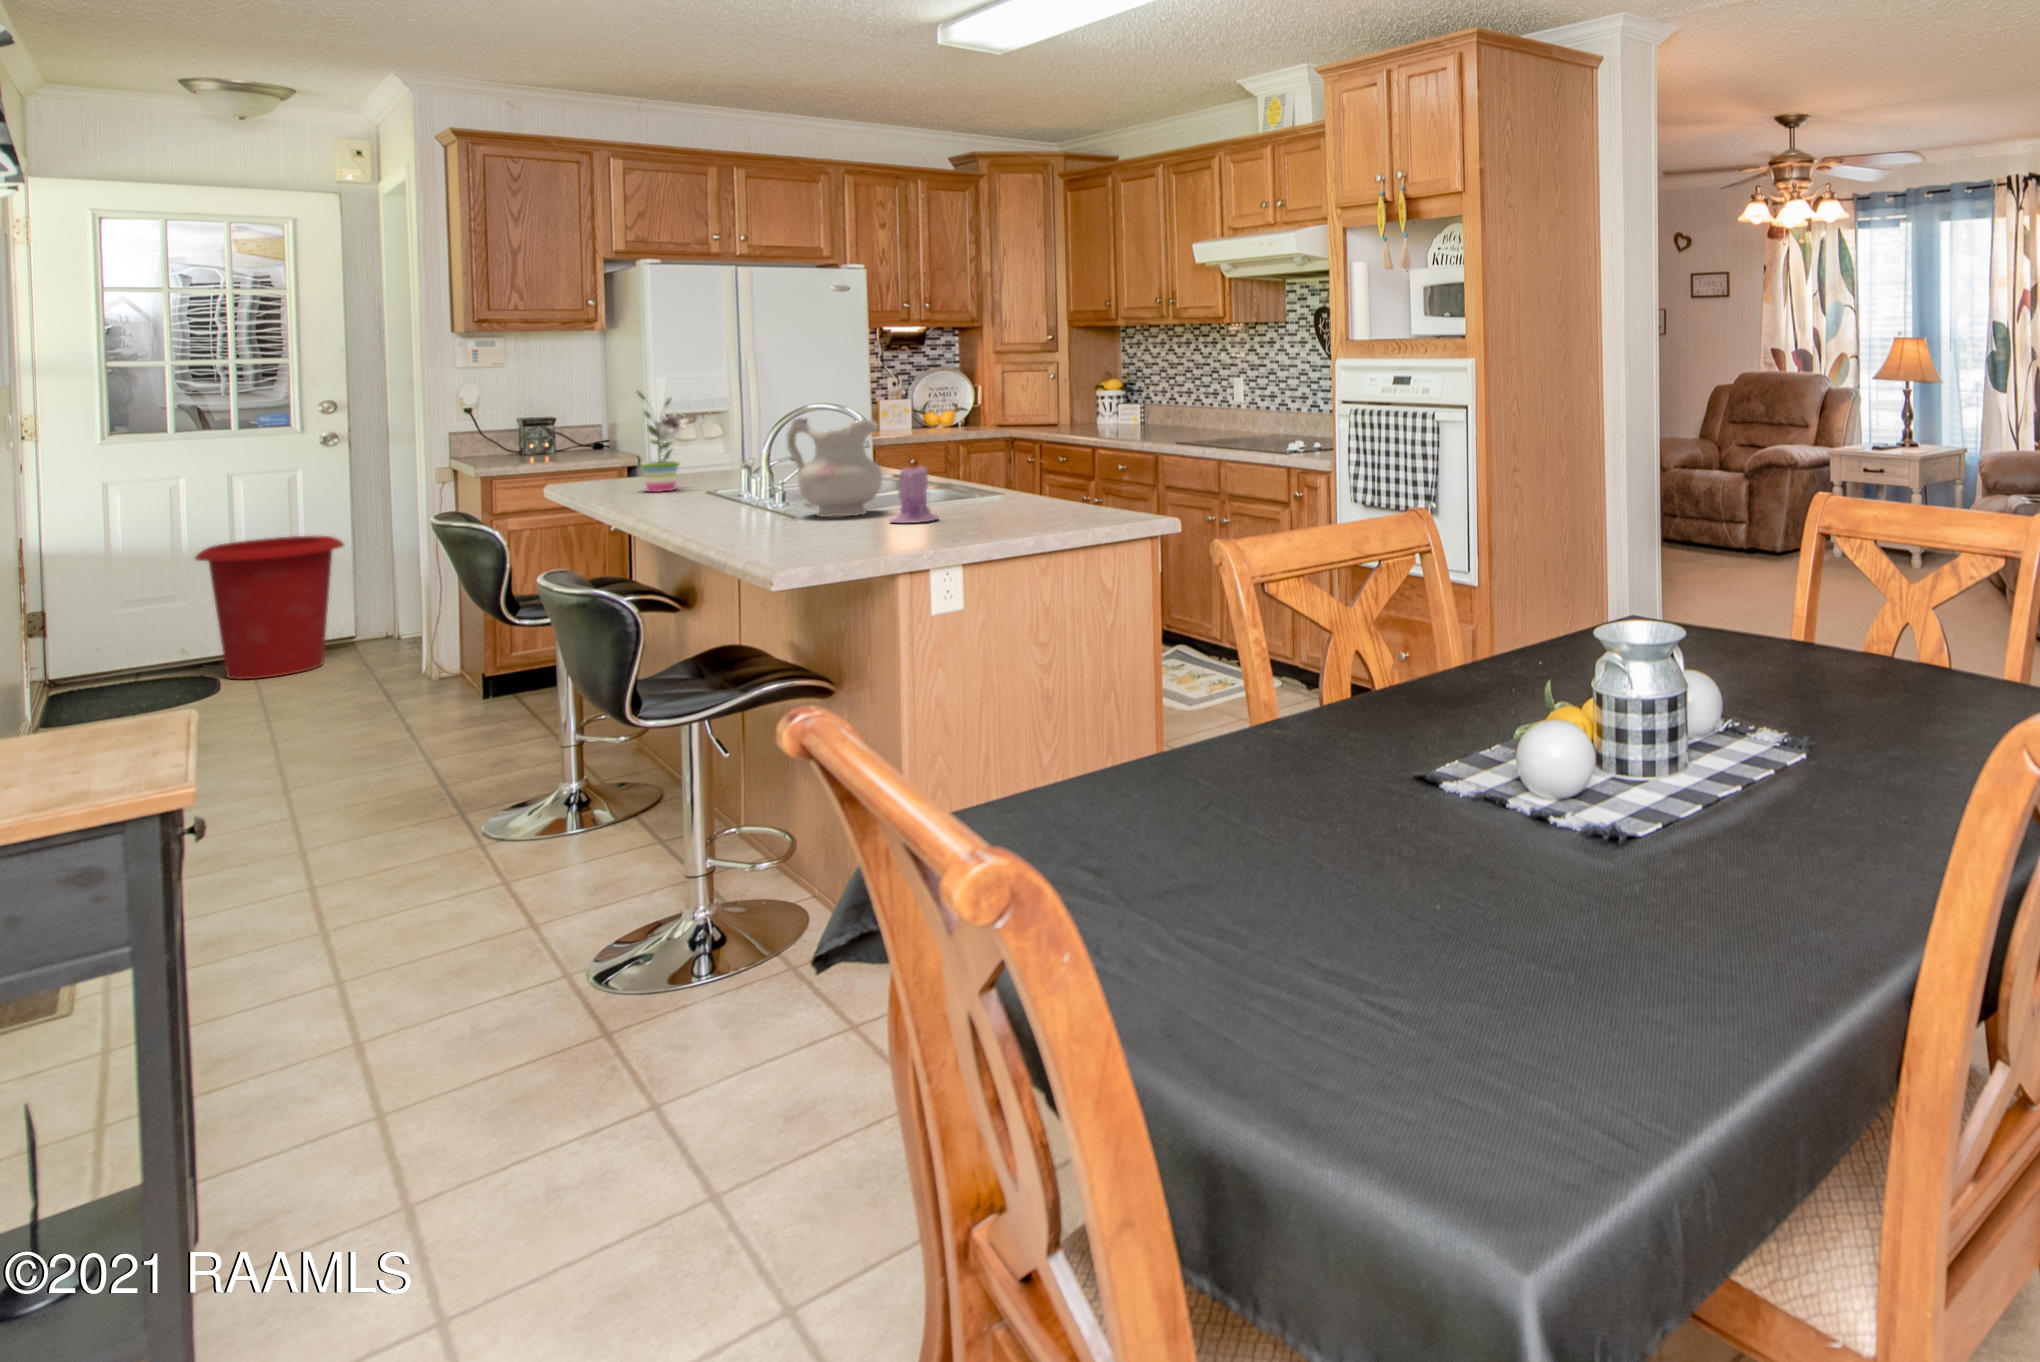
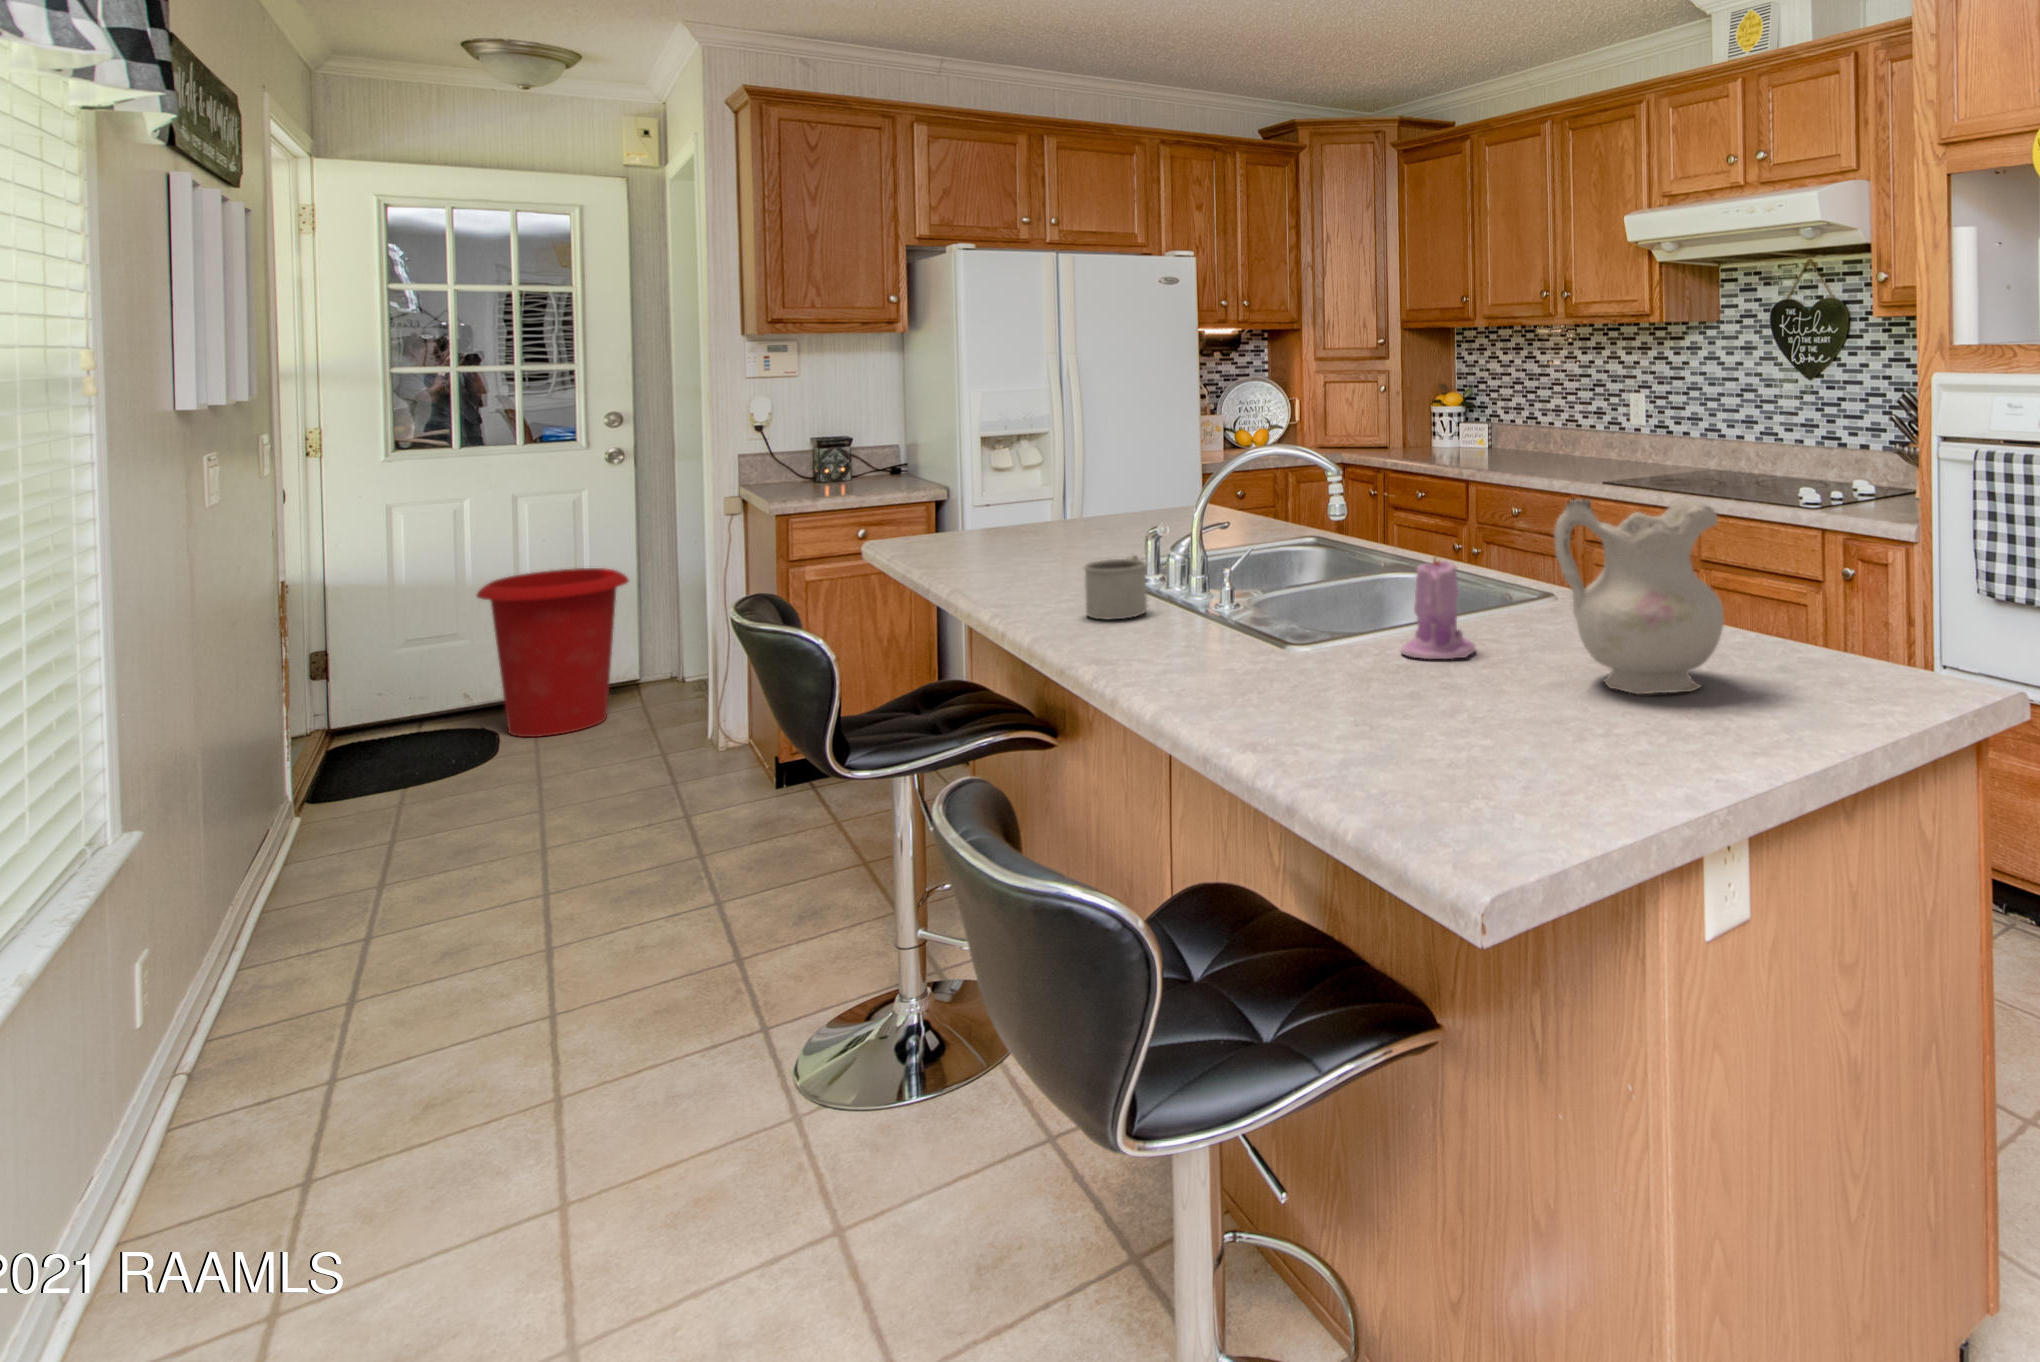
potted plant: present [637,392,686,492] -> none [973,417,1040,558]
ceramic pitcher: present [787,418,883,517] -> present [1554,498,1724,694]
mug: none [696,476,743,515] -> present [1084,555,1147,620]

